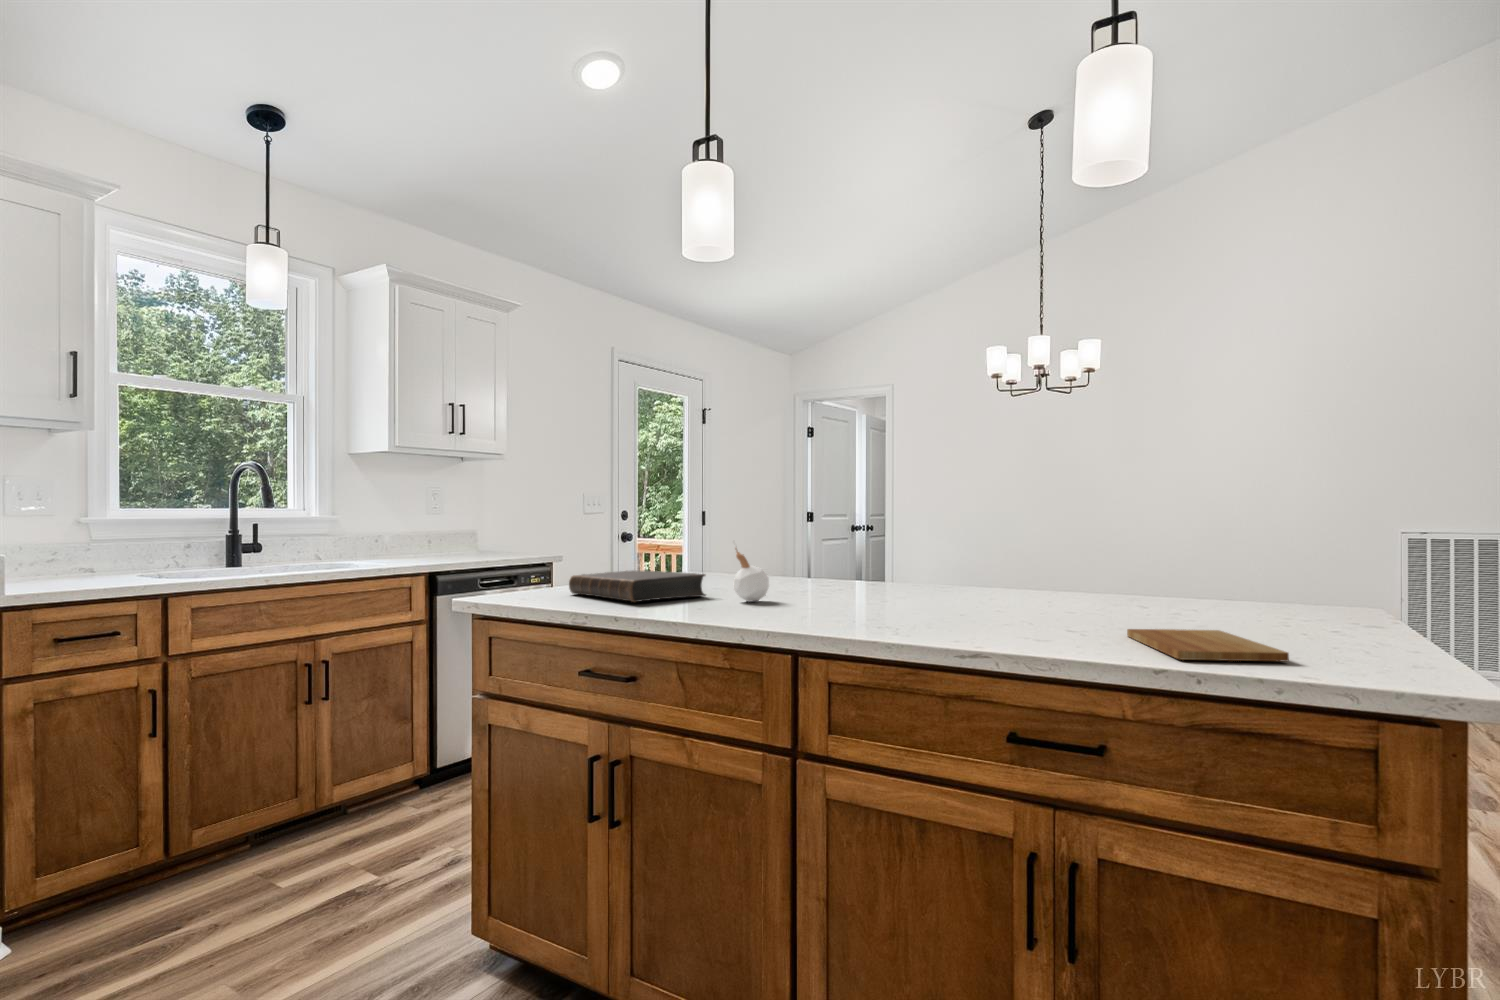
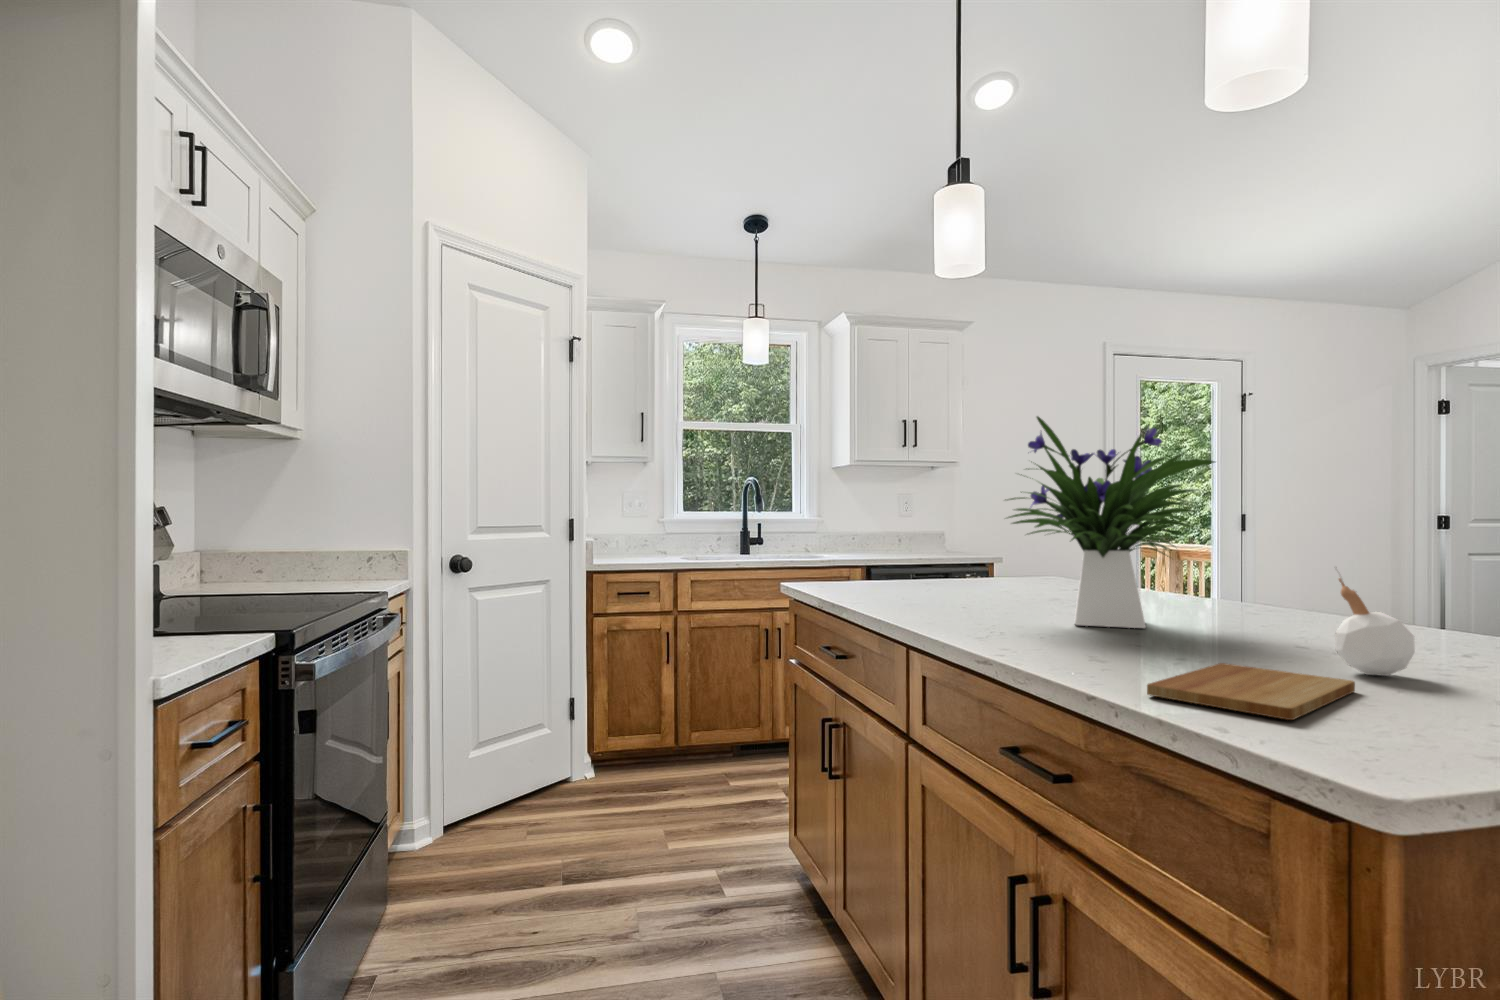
flower arrangement: none [829,418,1017,613] -> present [1005,416,1215,628]
candle: present [734,548,769,602] -> present [1335,567,1415,676]
book: present [569,571,706,602] -> none [853,568,948,595]

